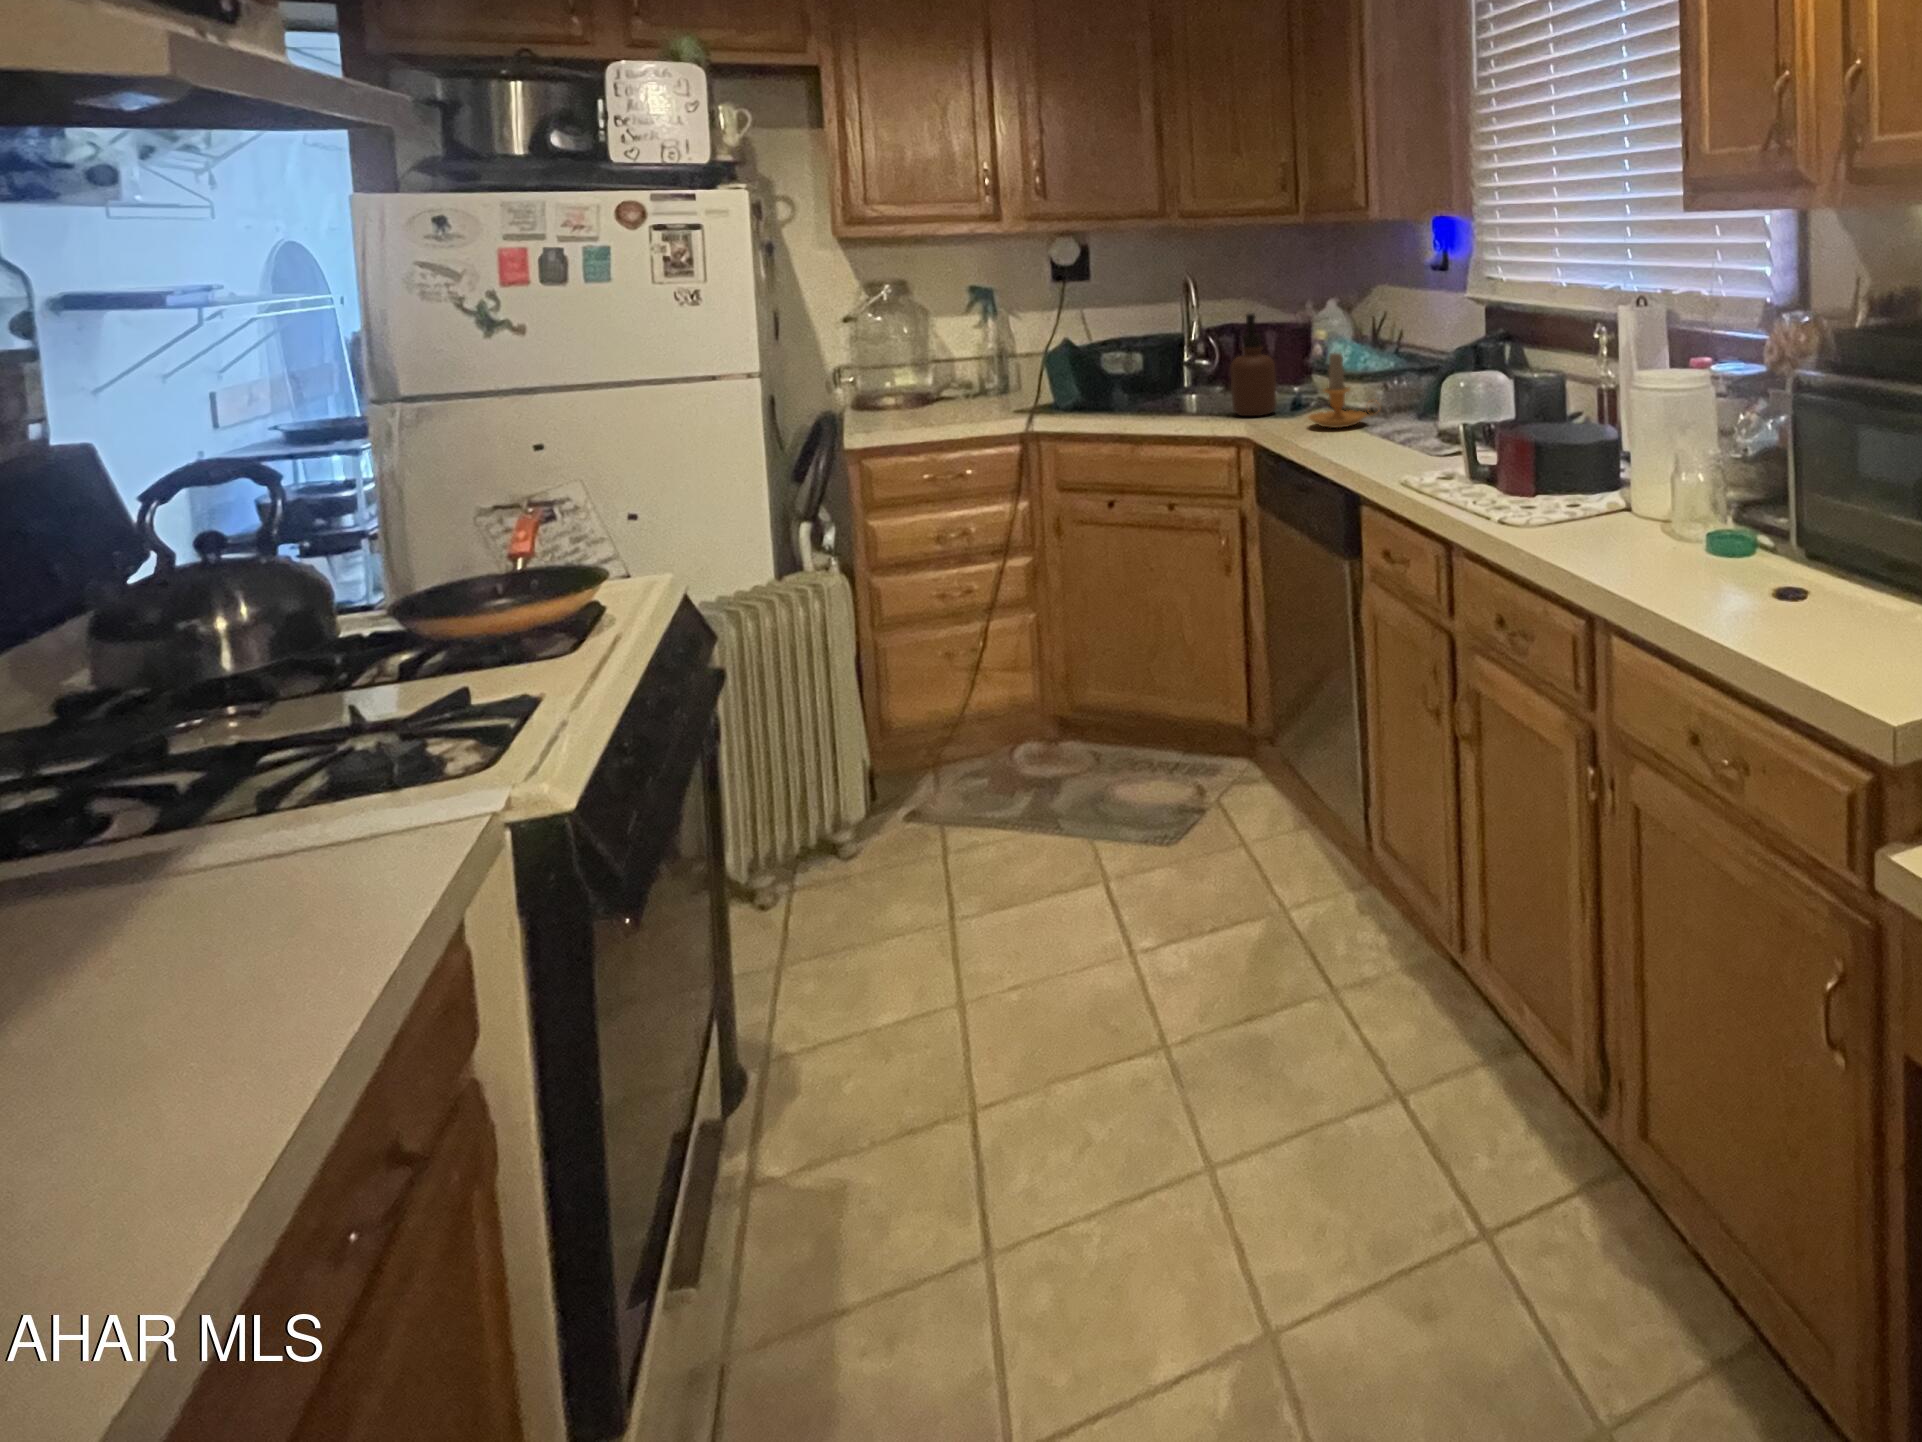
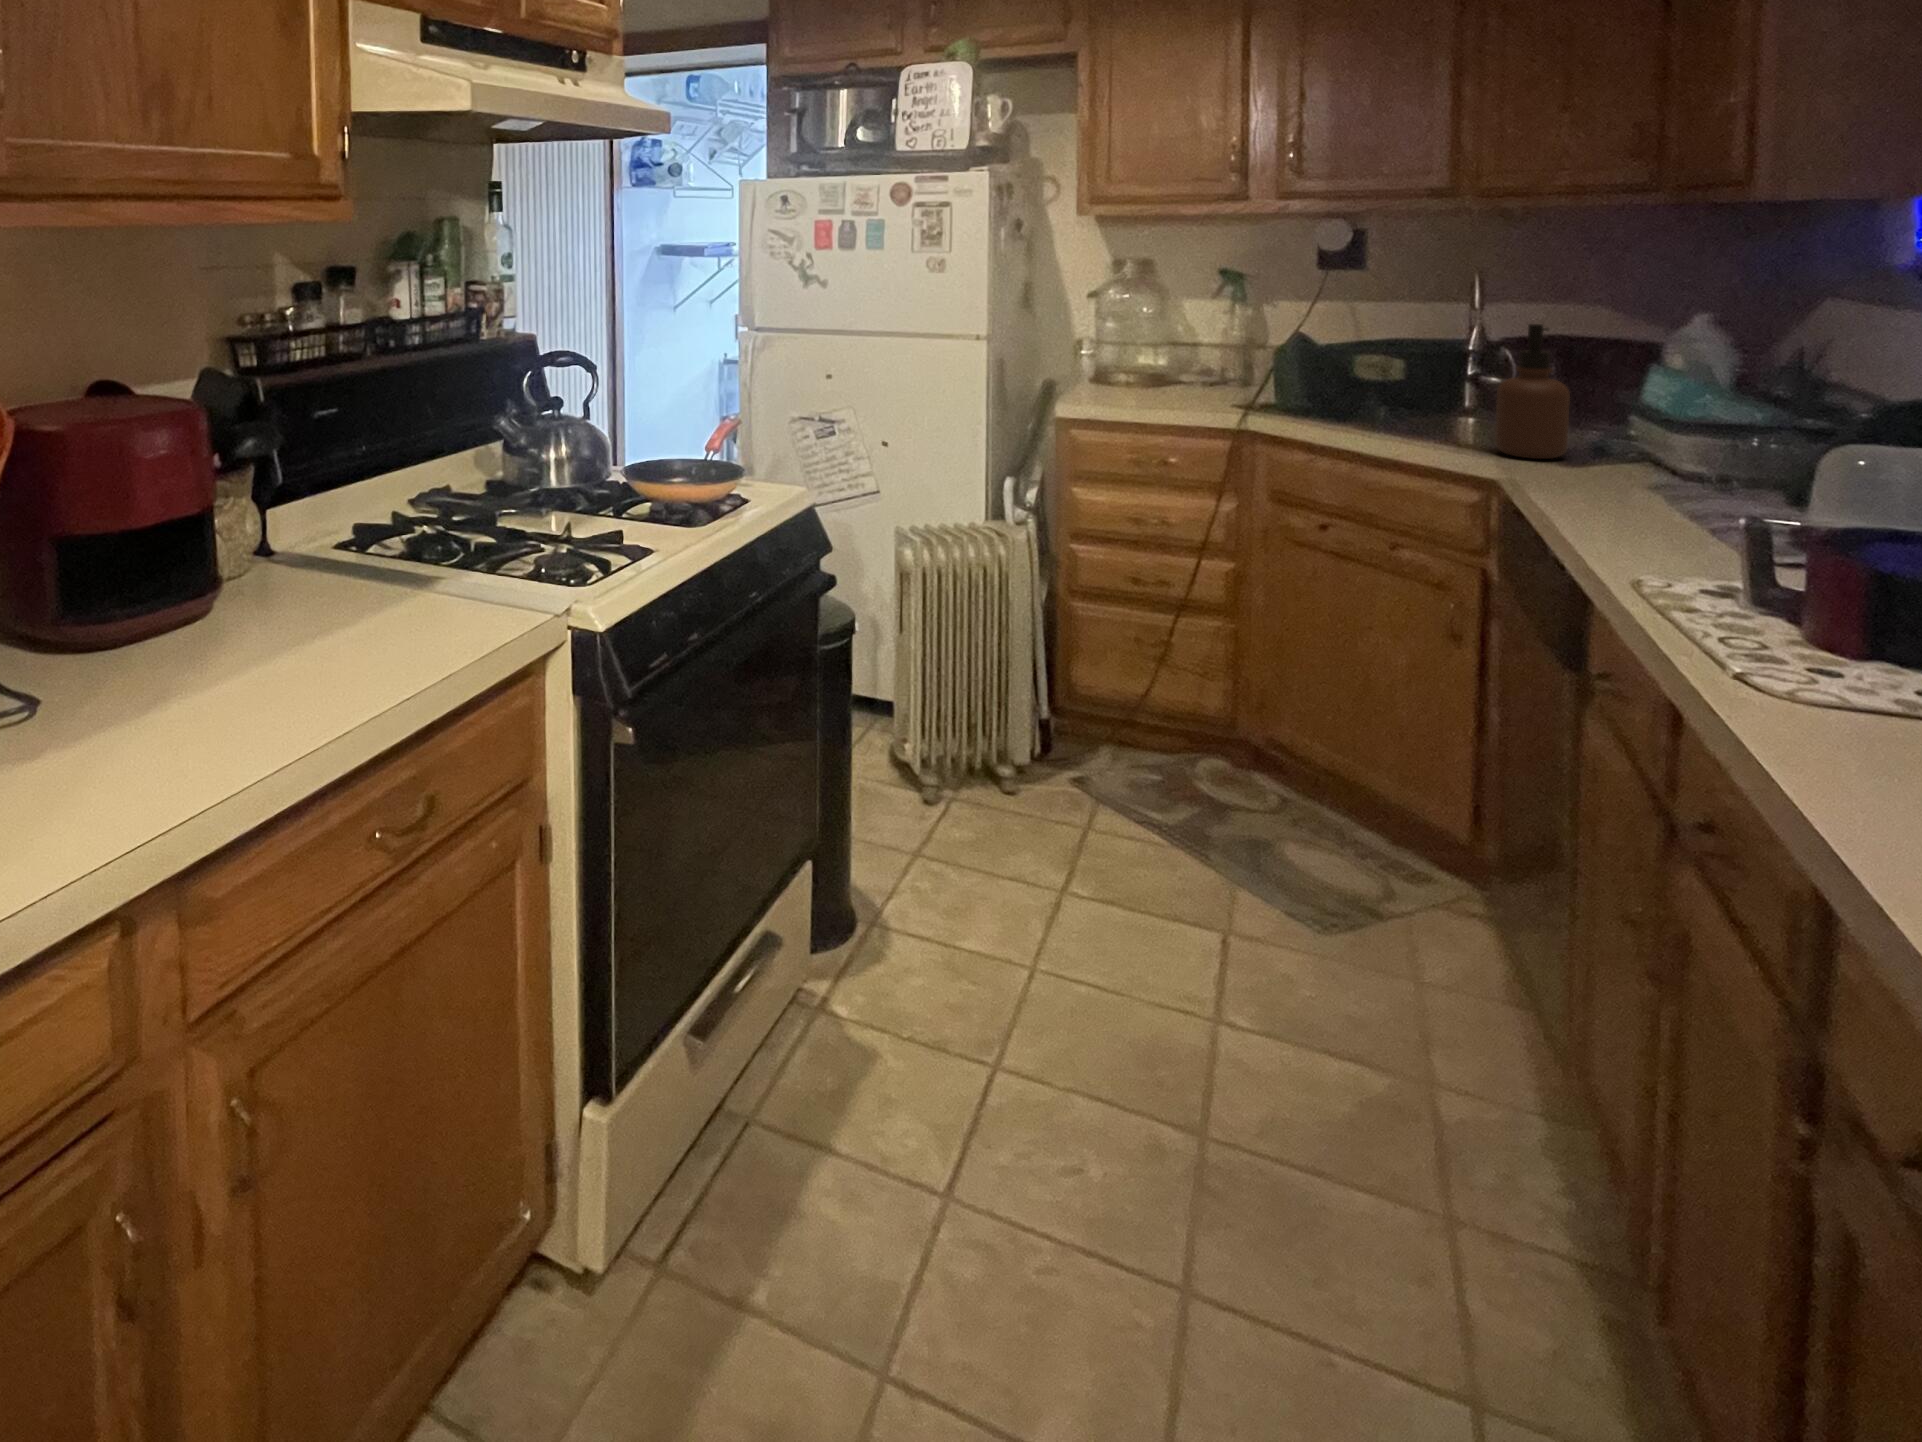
candle: present [1309,352,1380,428] -> none [1588,384,1721,496]

